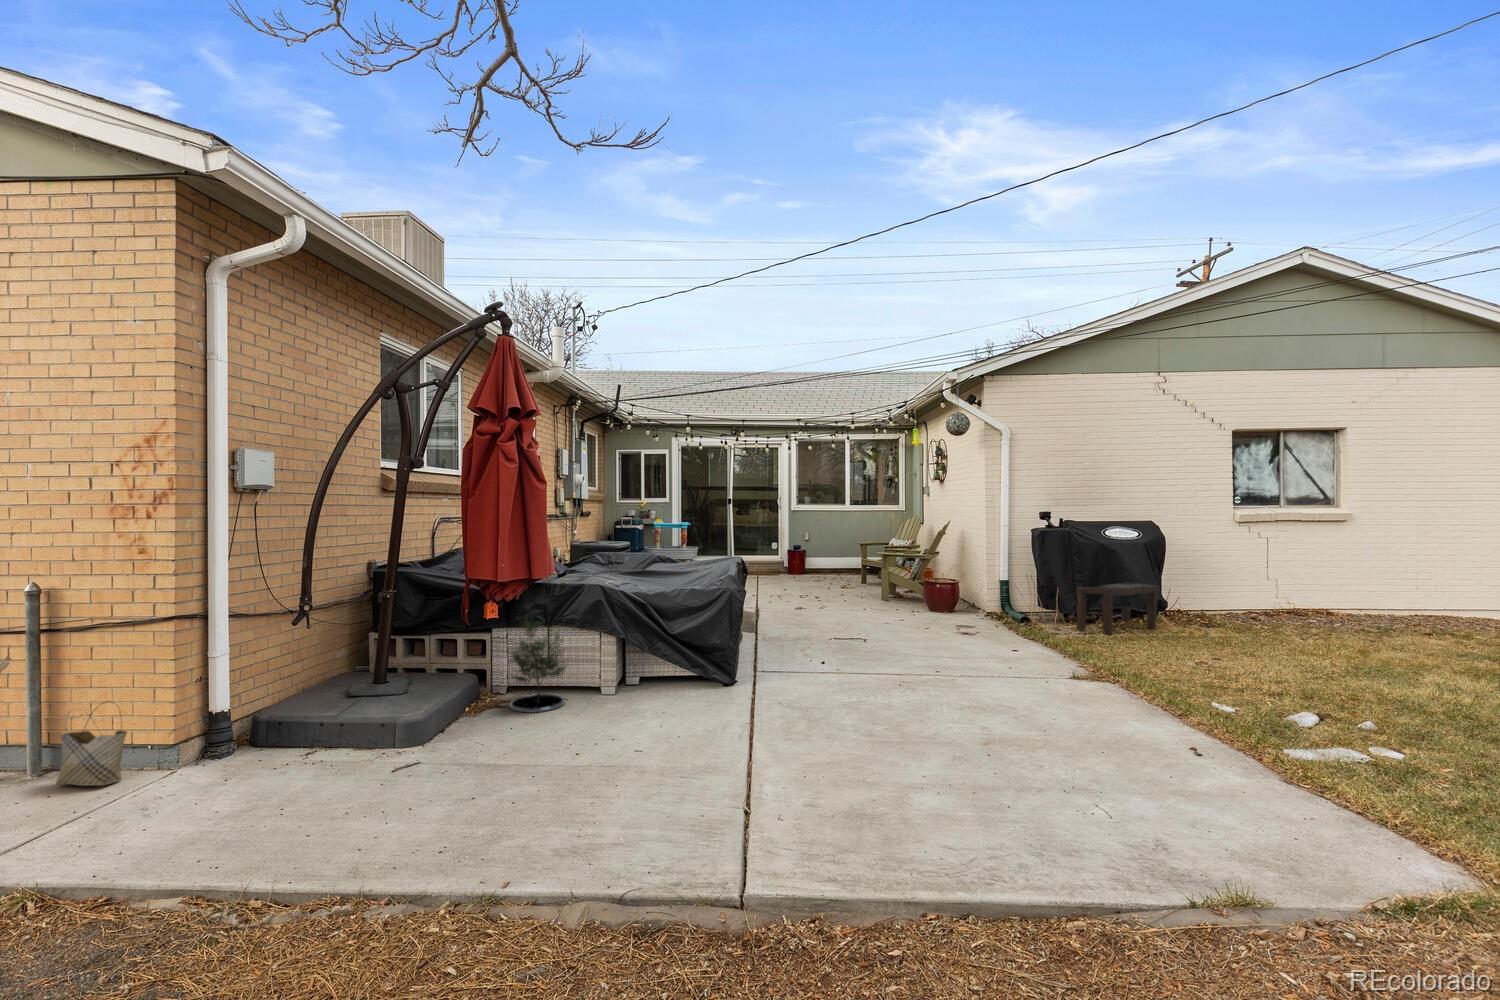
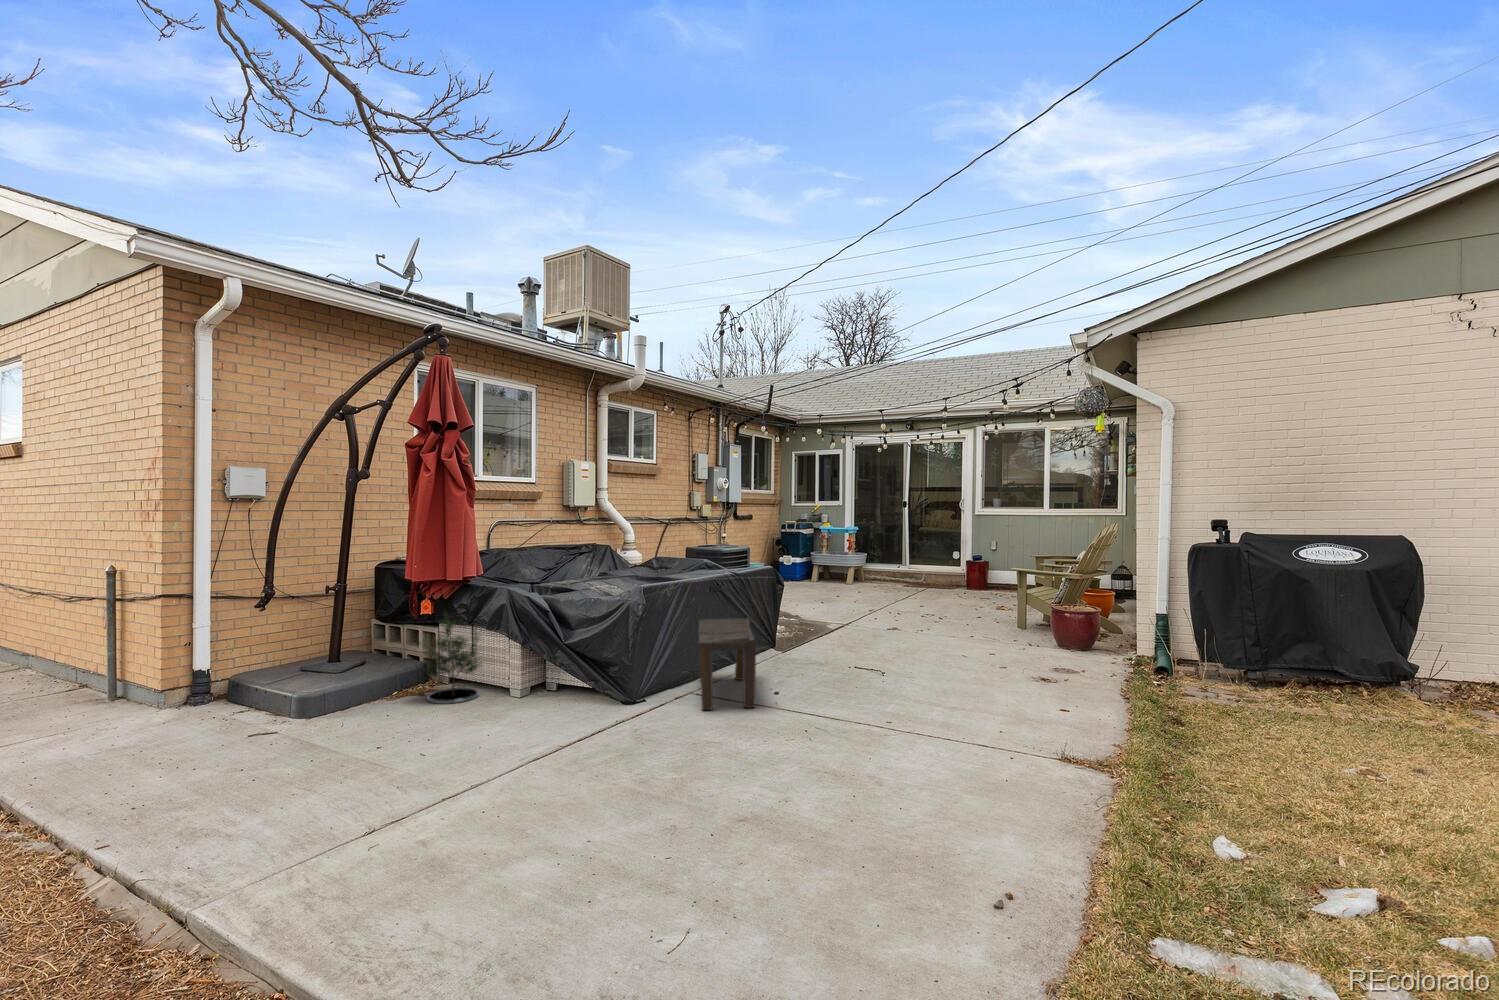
bench: present [1076,583,1159,634] -> present [698,619,756,710]
woven basket: present [56,702,127,786] -> none [101,653,138,711]

